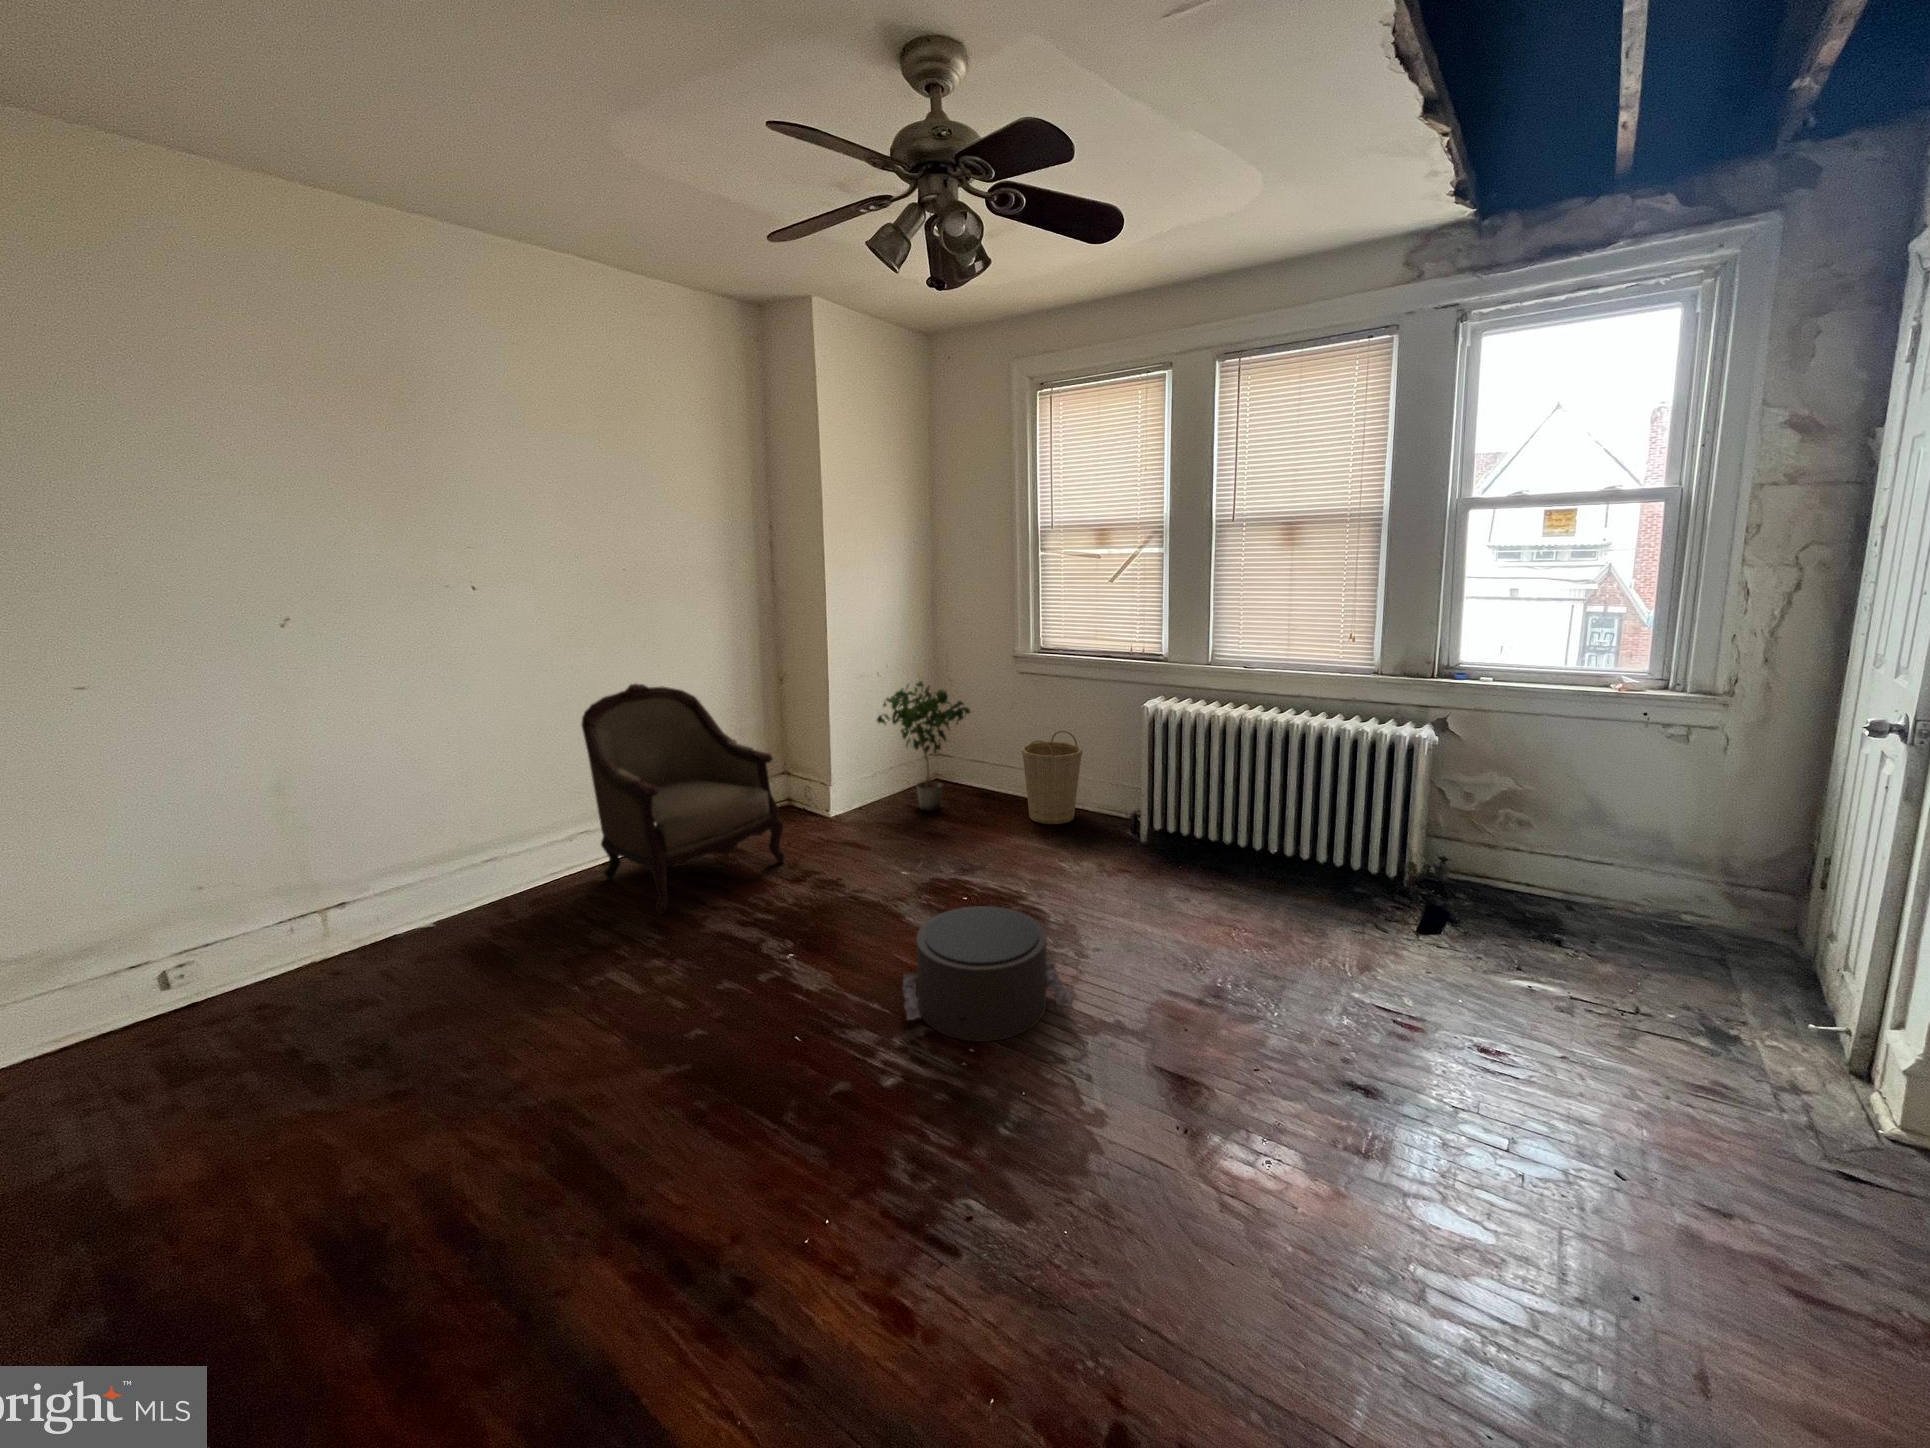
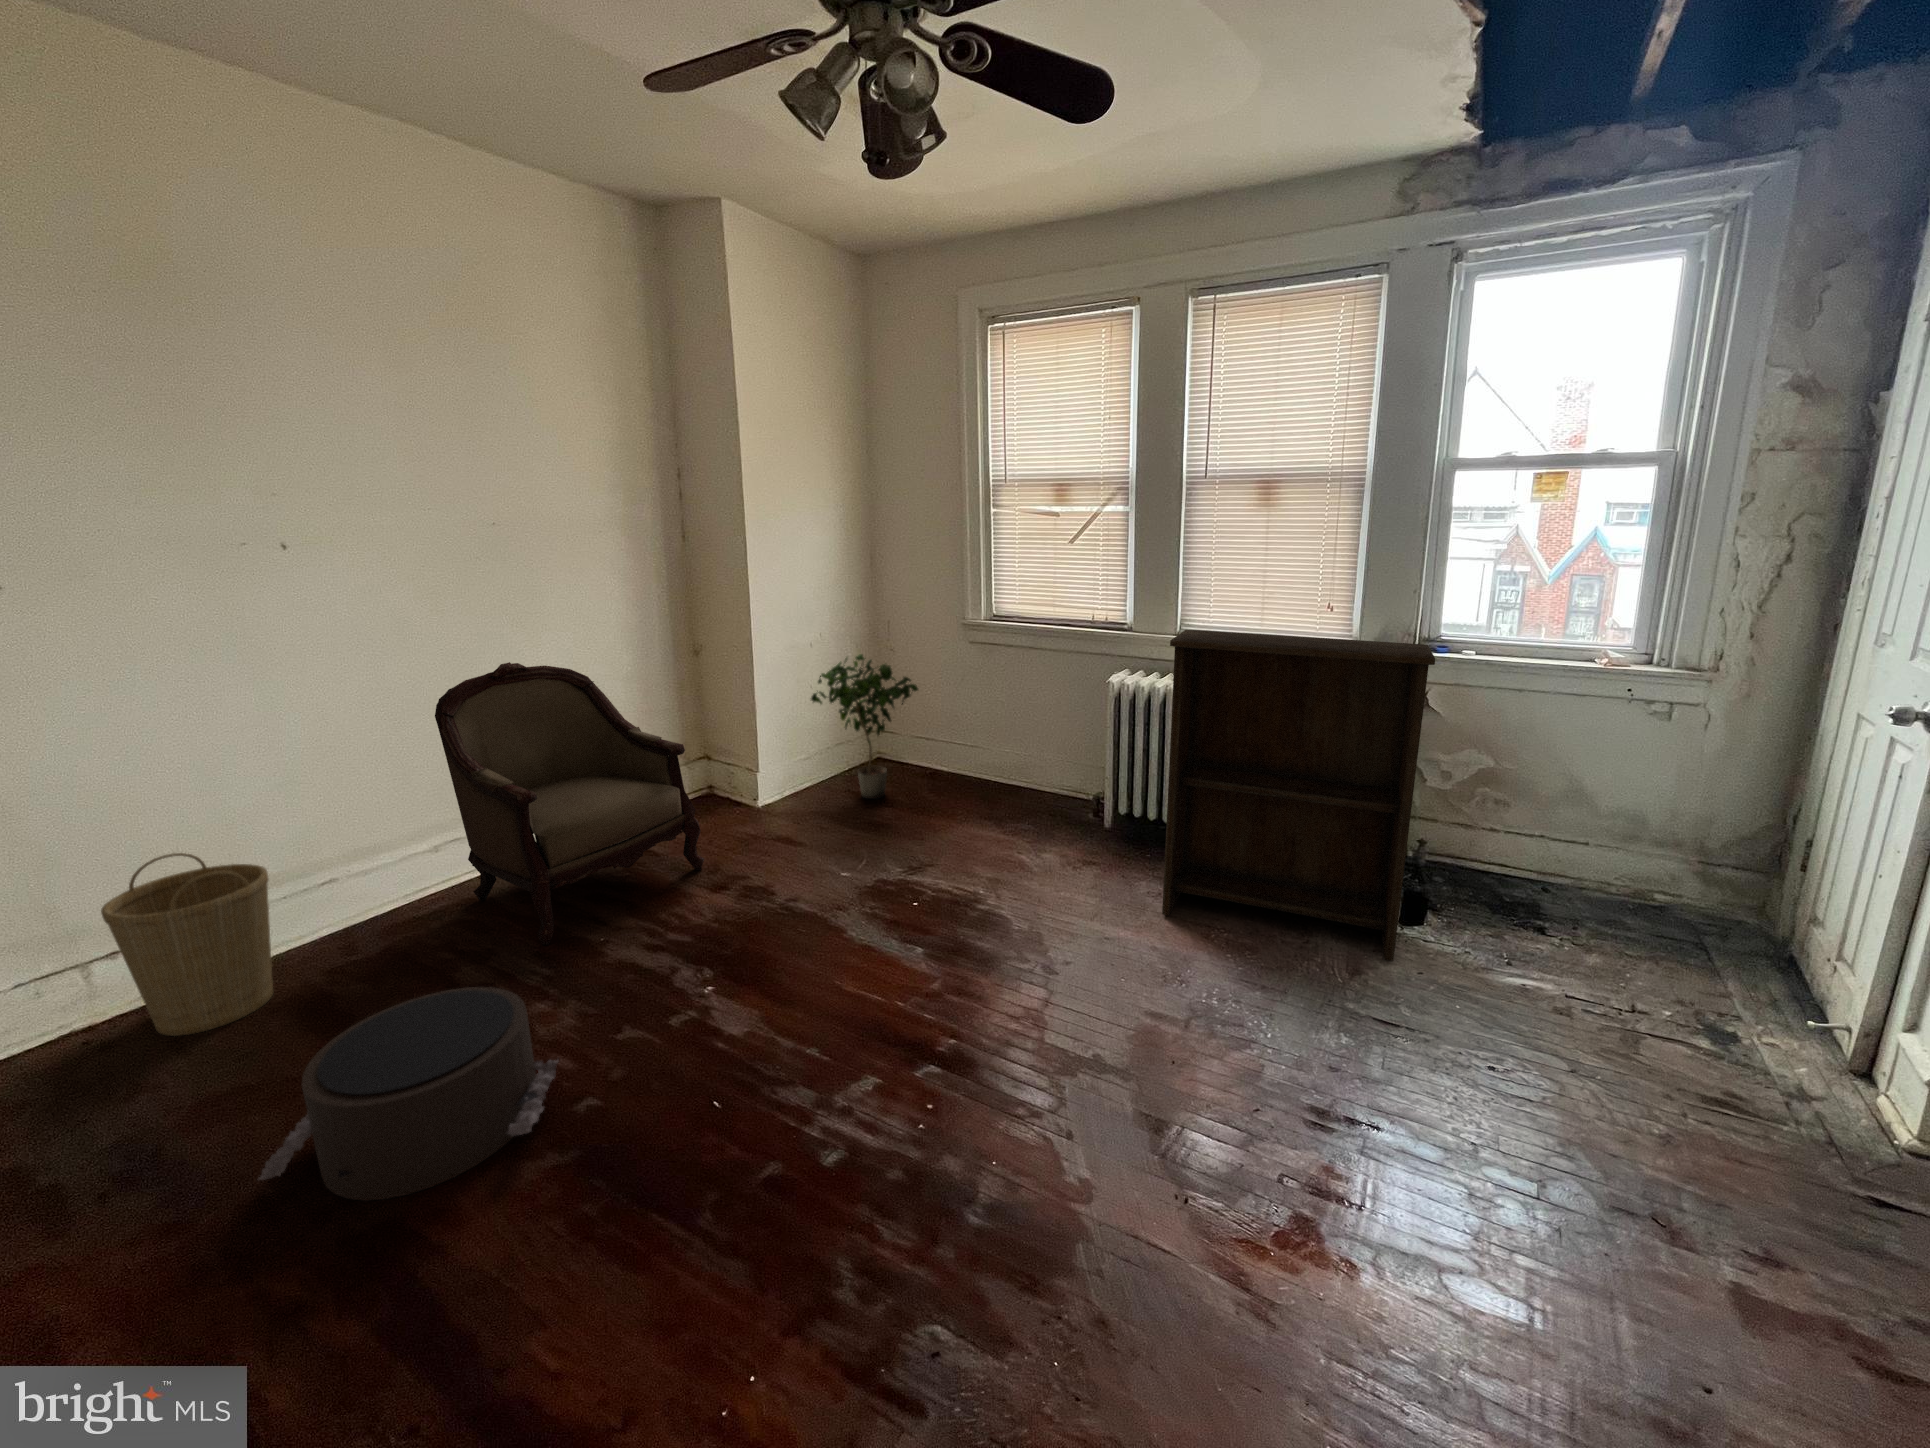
bookshelf: none [1186,656,1431,960] -> present [1162,630,1435,961]
basket: present [1022,731,1082,824] -> present [101,853,273,1036]
pouf: present [903,906,1072,1042] -> present [258,987,559,1201]

